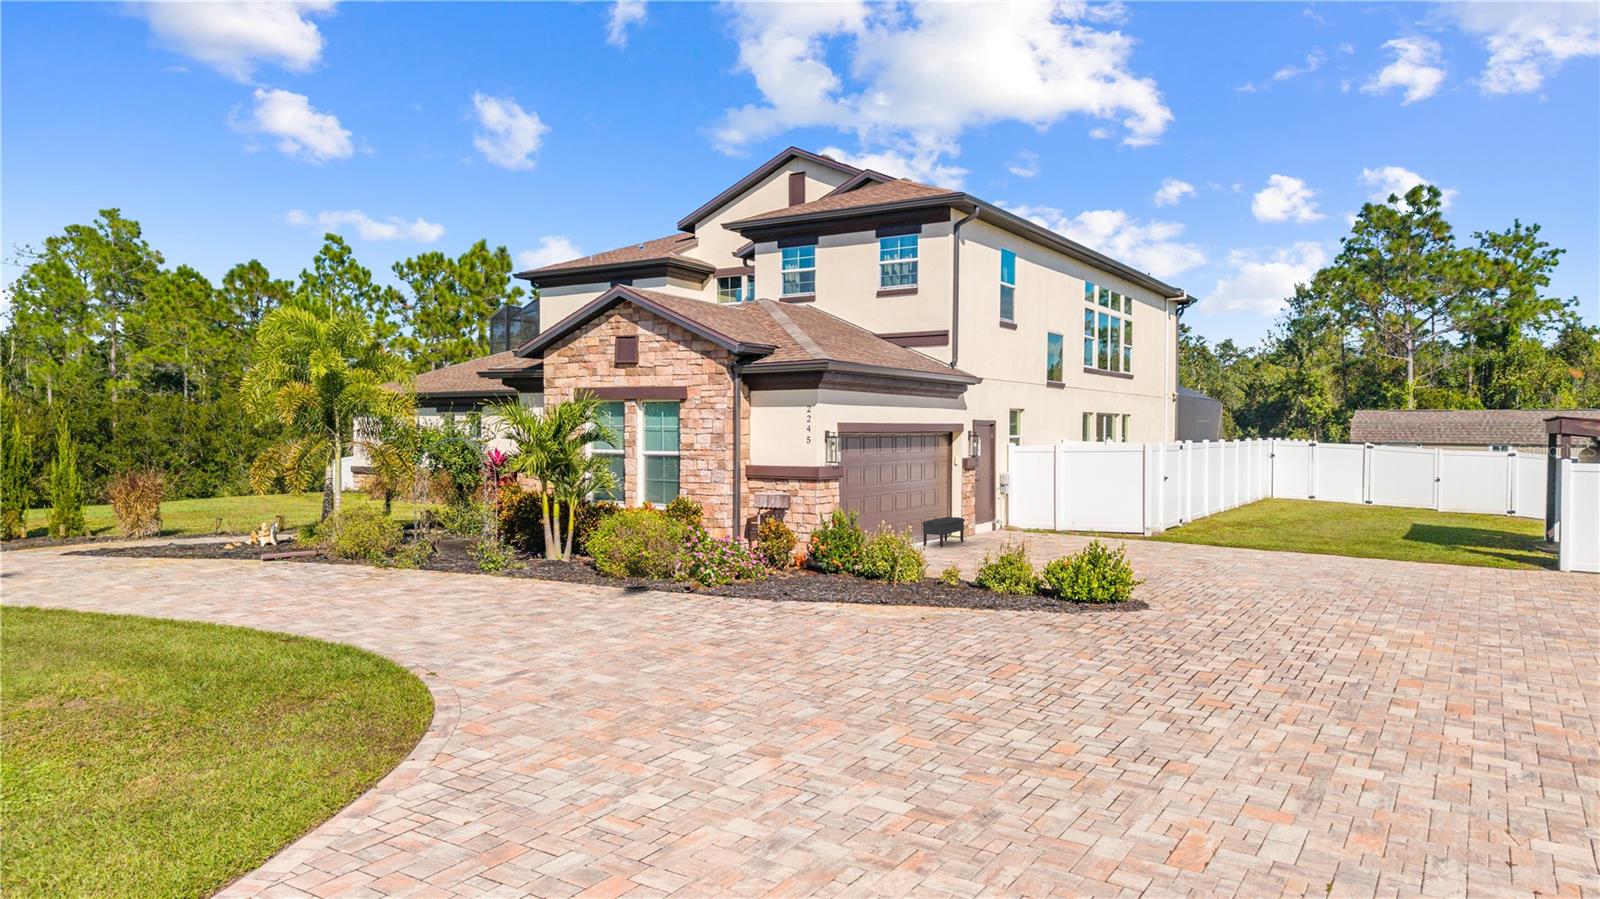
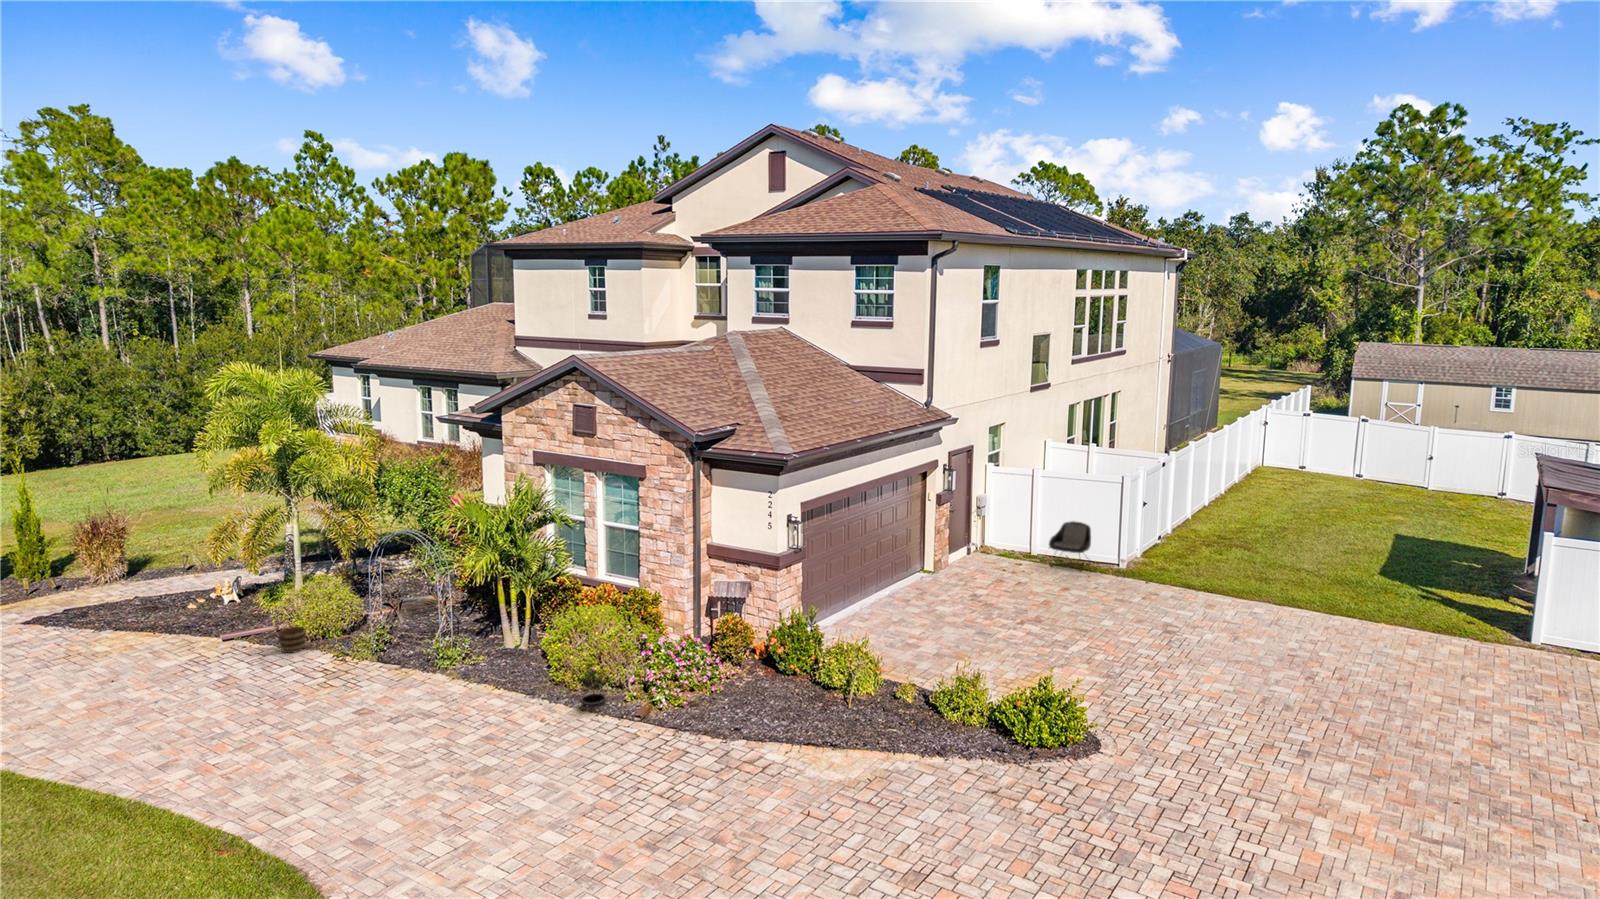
lounge chair: none [1076,492,1118,537] -> present [1049,521,1091,565]
bench: present [922,517,964,547] -> none [891,557,935,597]
bucket: none [314,549,342,572] -> present [278,627,306,653]

